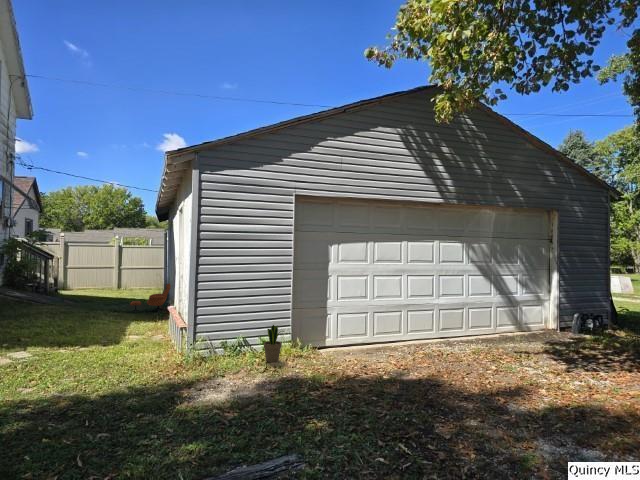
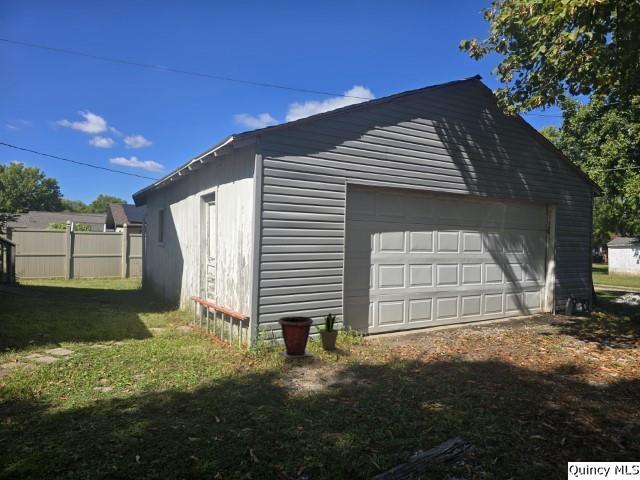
lounge chair: present [130,283,171,313] -> none [117,273,164,306]
trash can: none [214,327,250,369] -> present [278,316,313,358]

